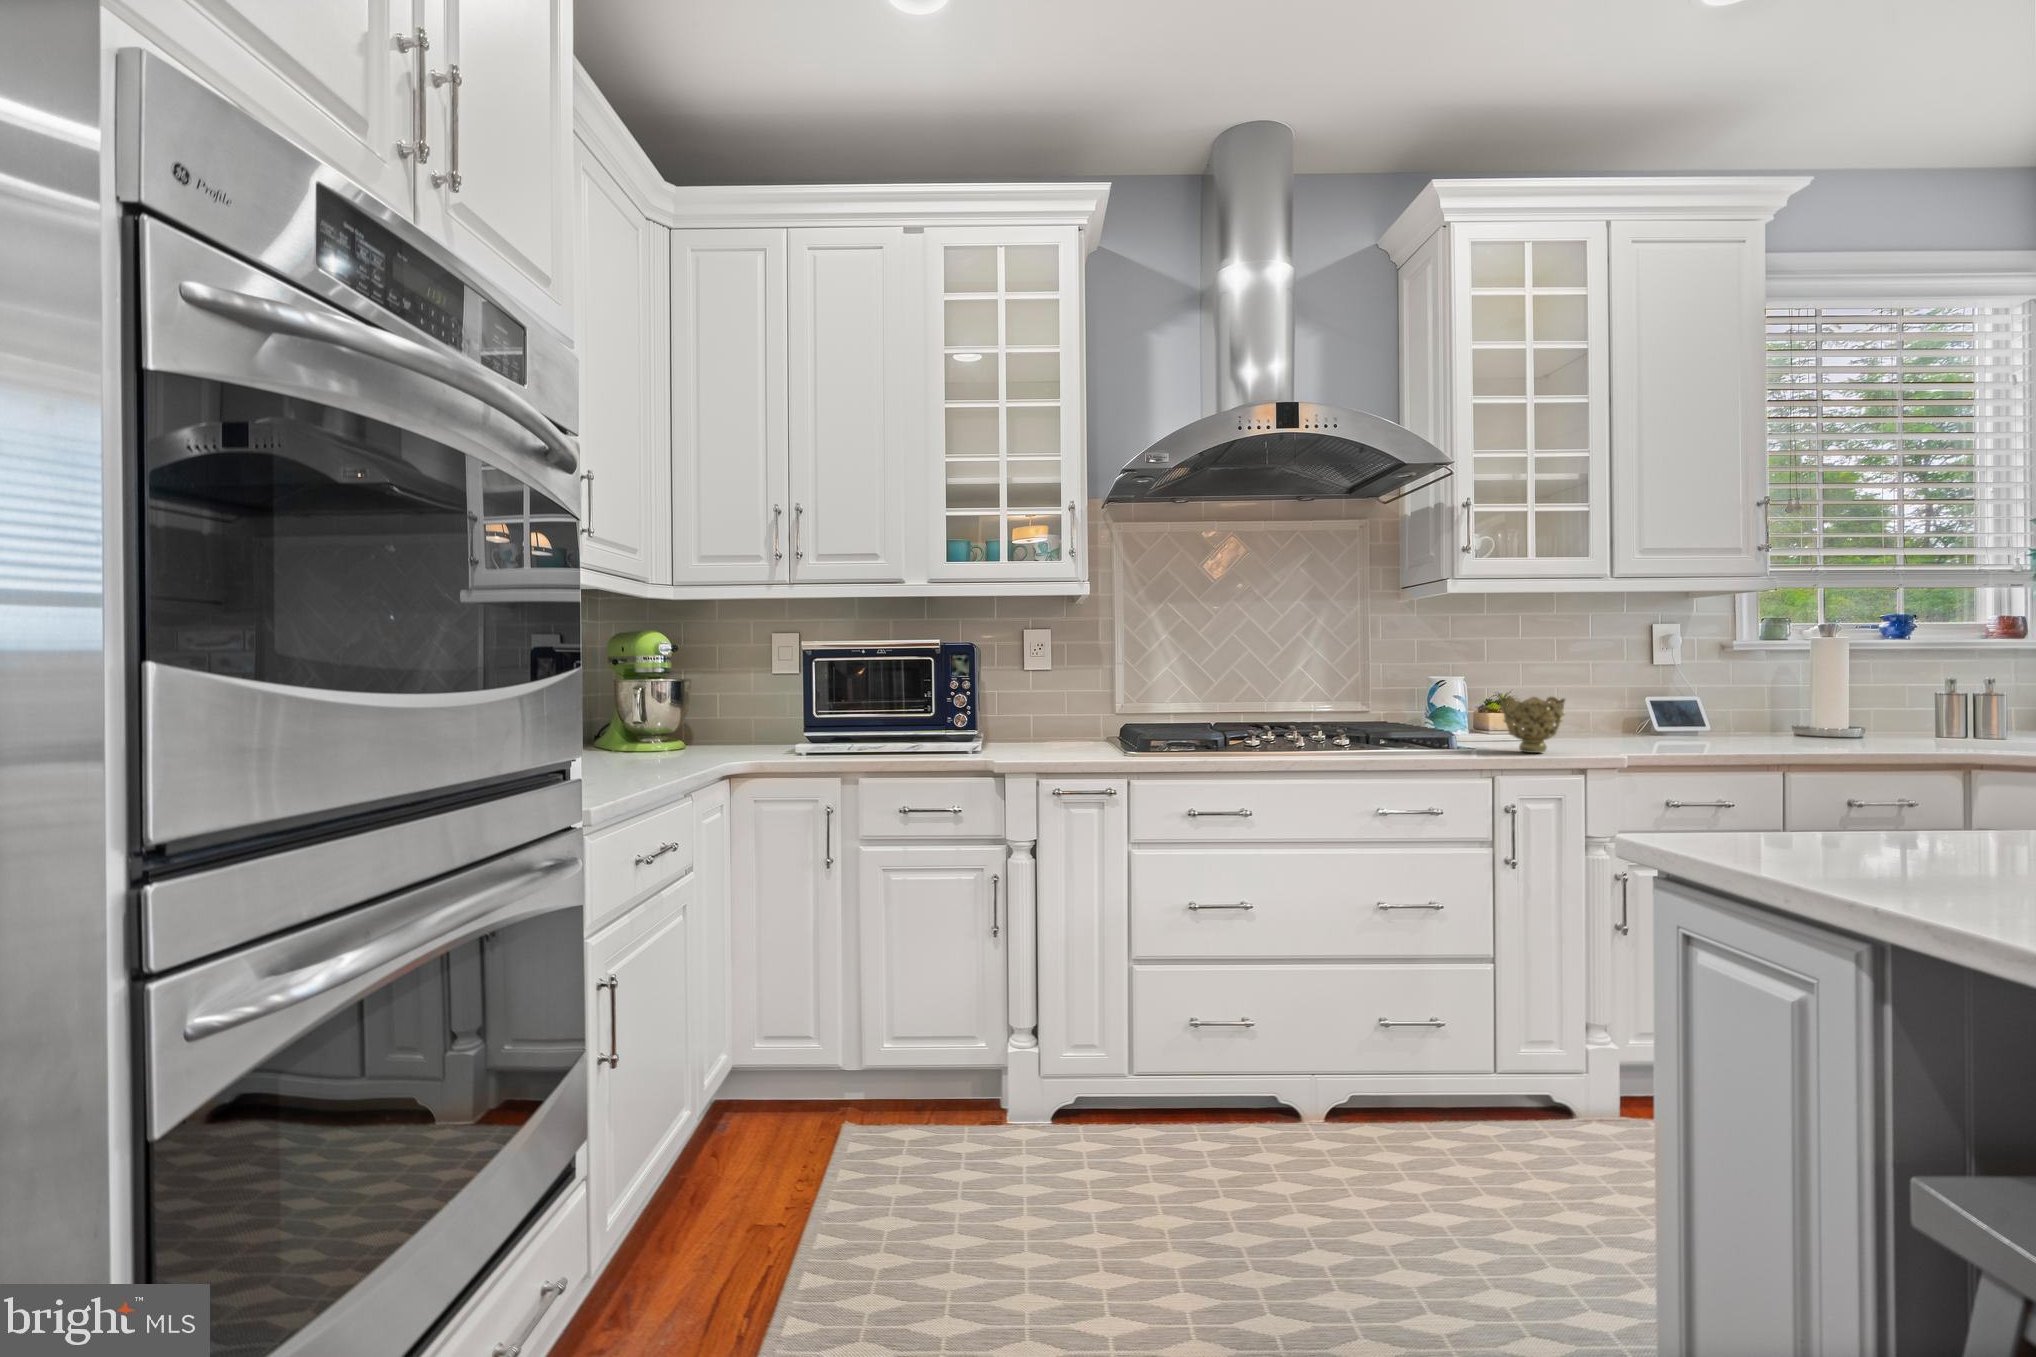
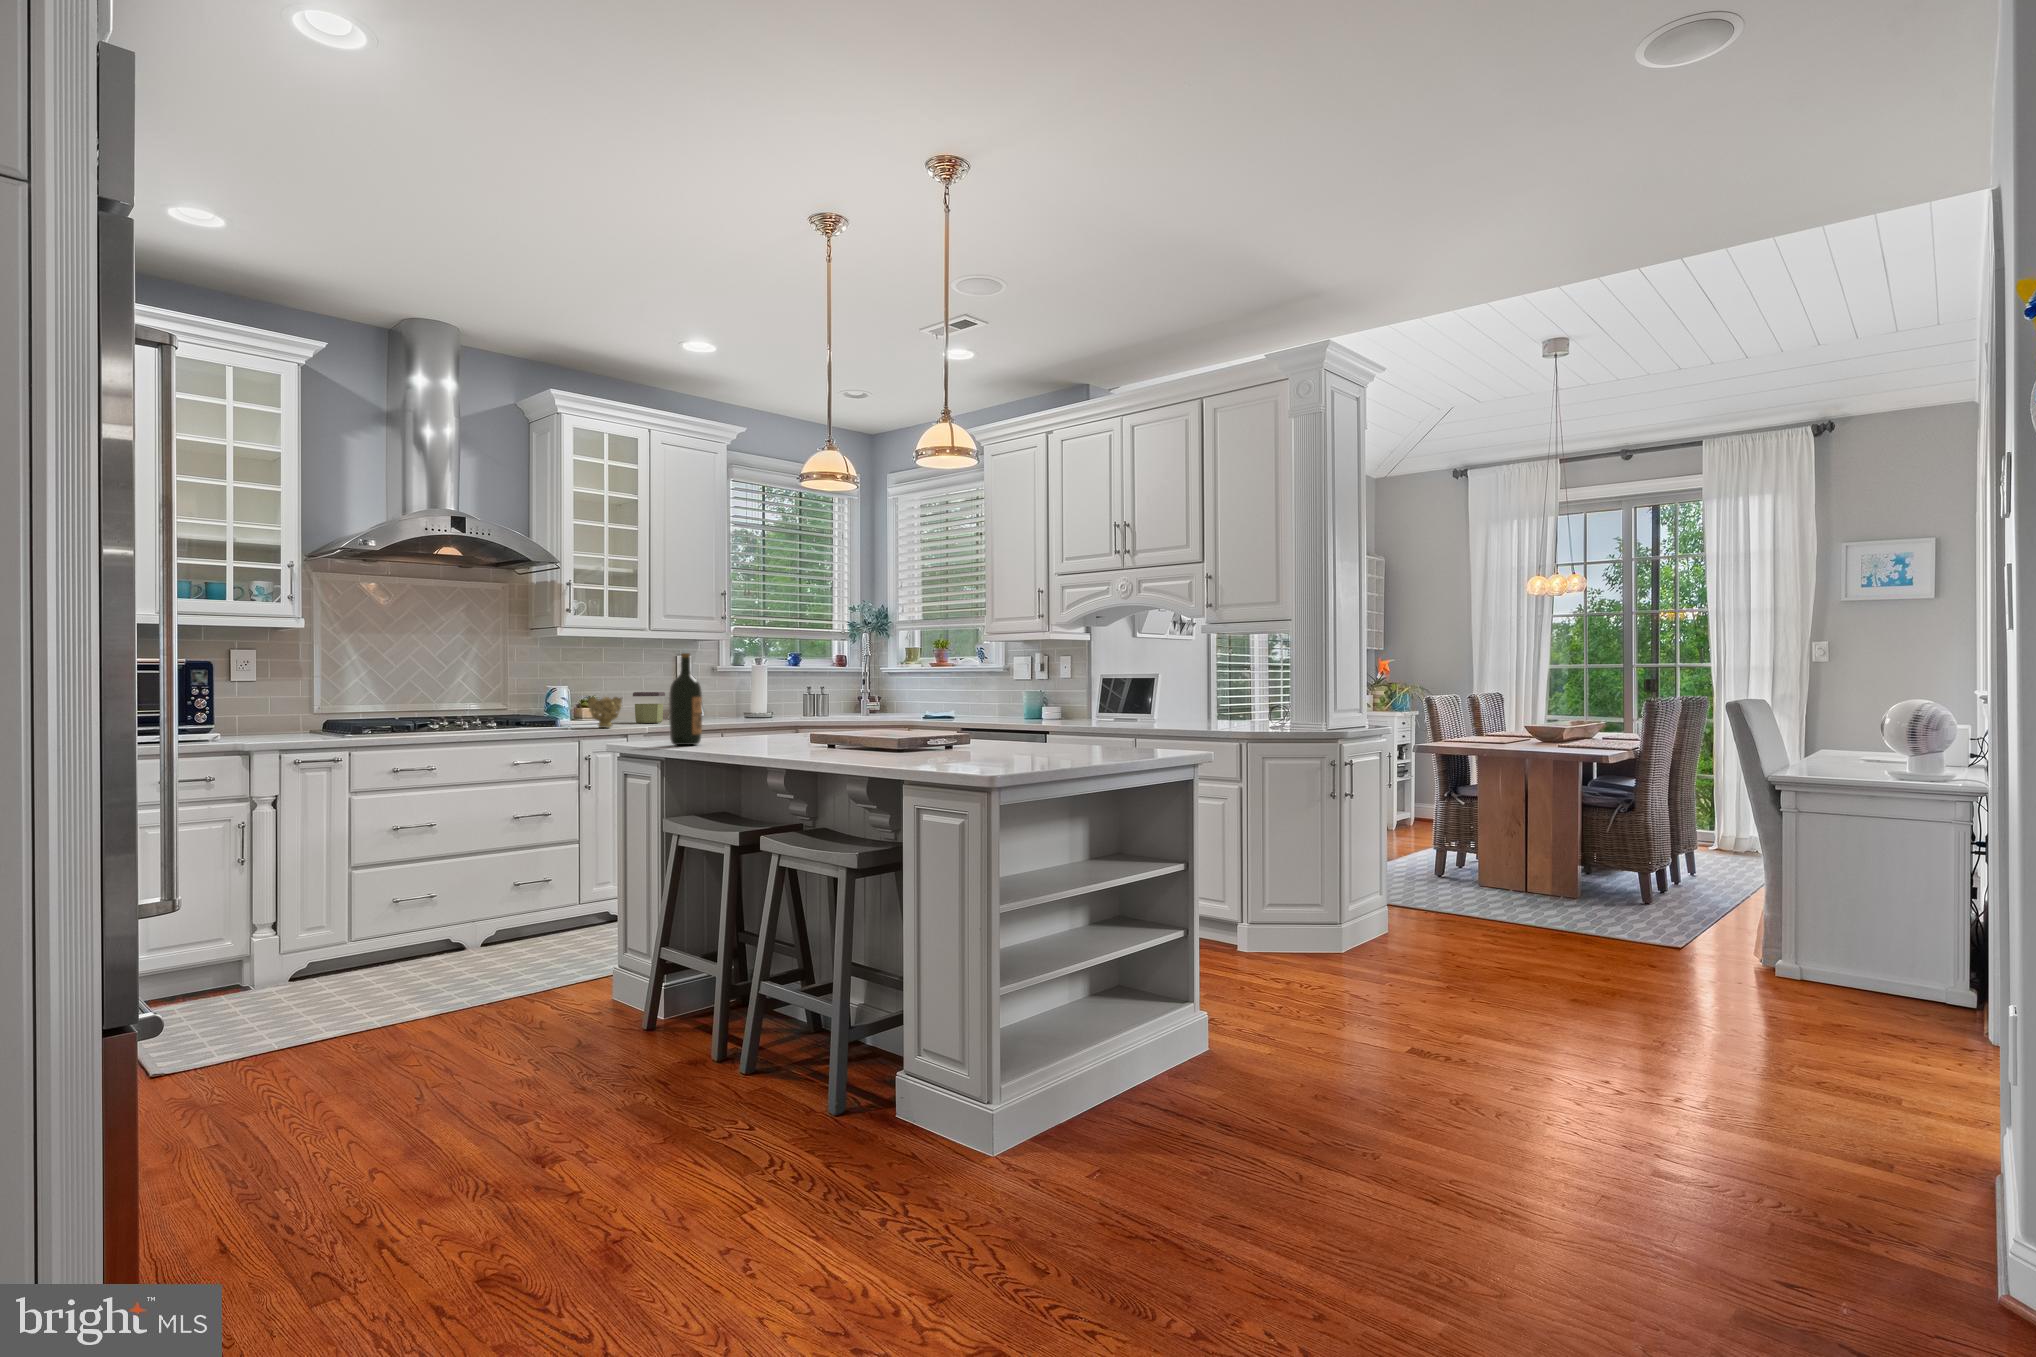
wine bottle: none [1740,595,1847,856] -> present [669,653,702,745]
jar: none [1580,687,1642,743] -> present [633,692,665,723]

